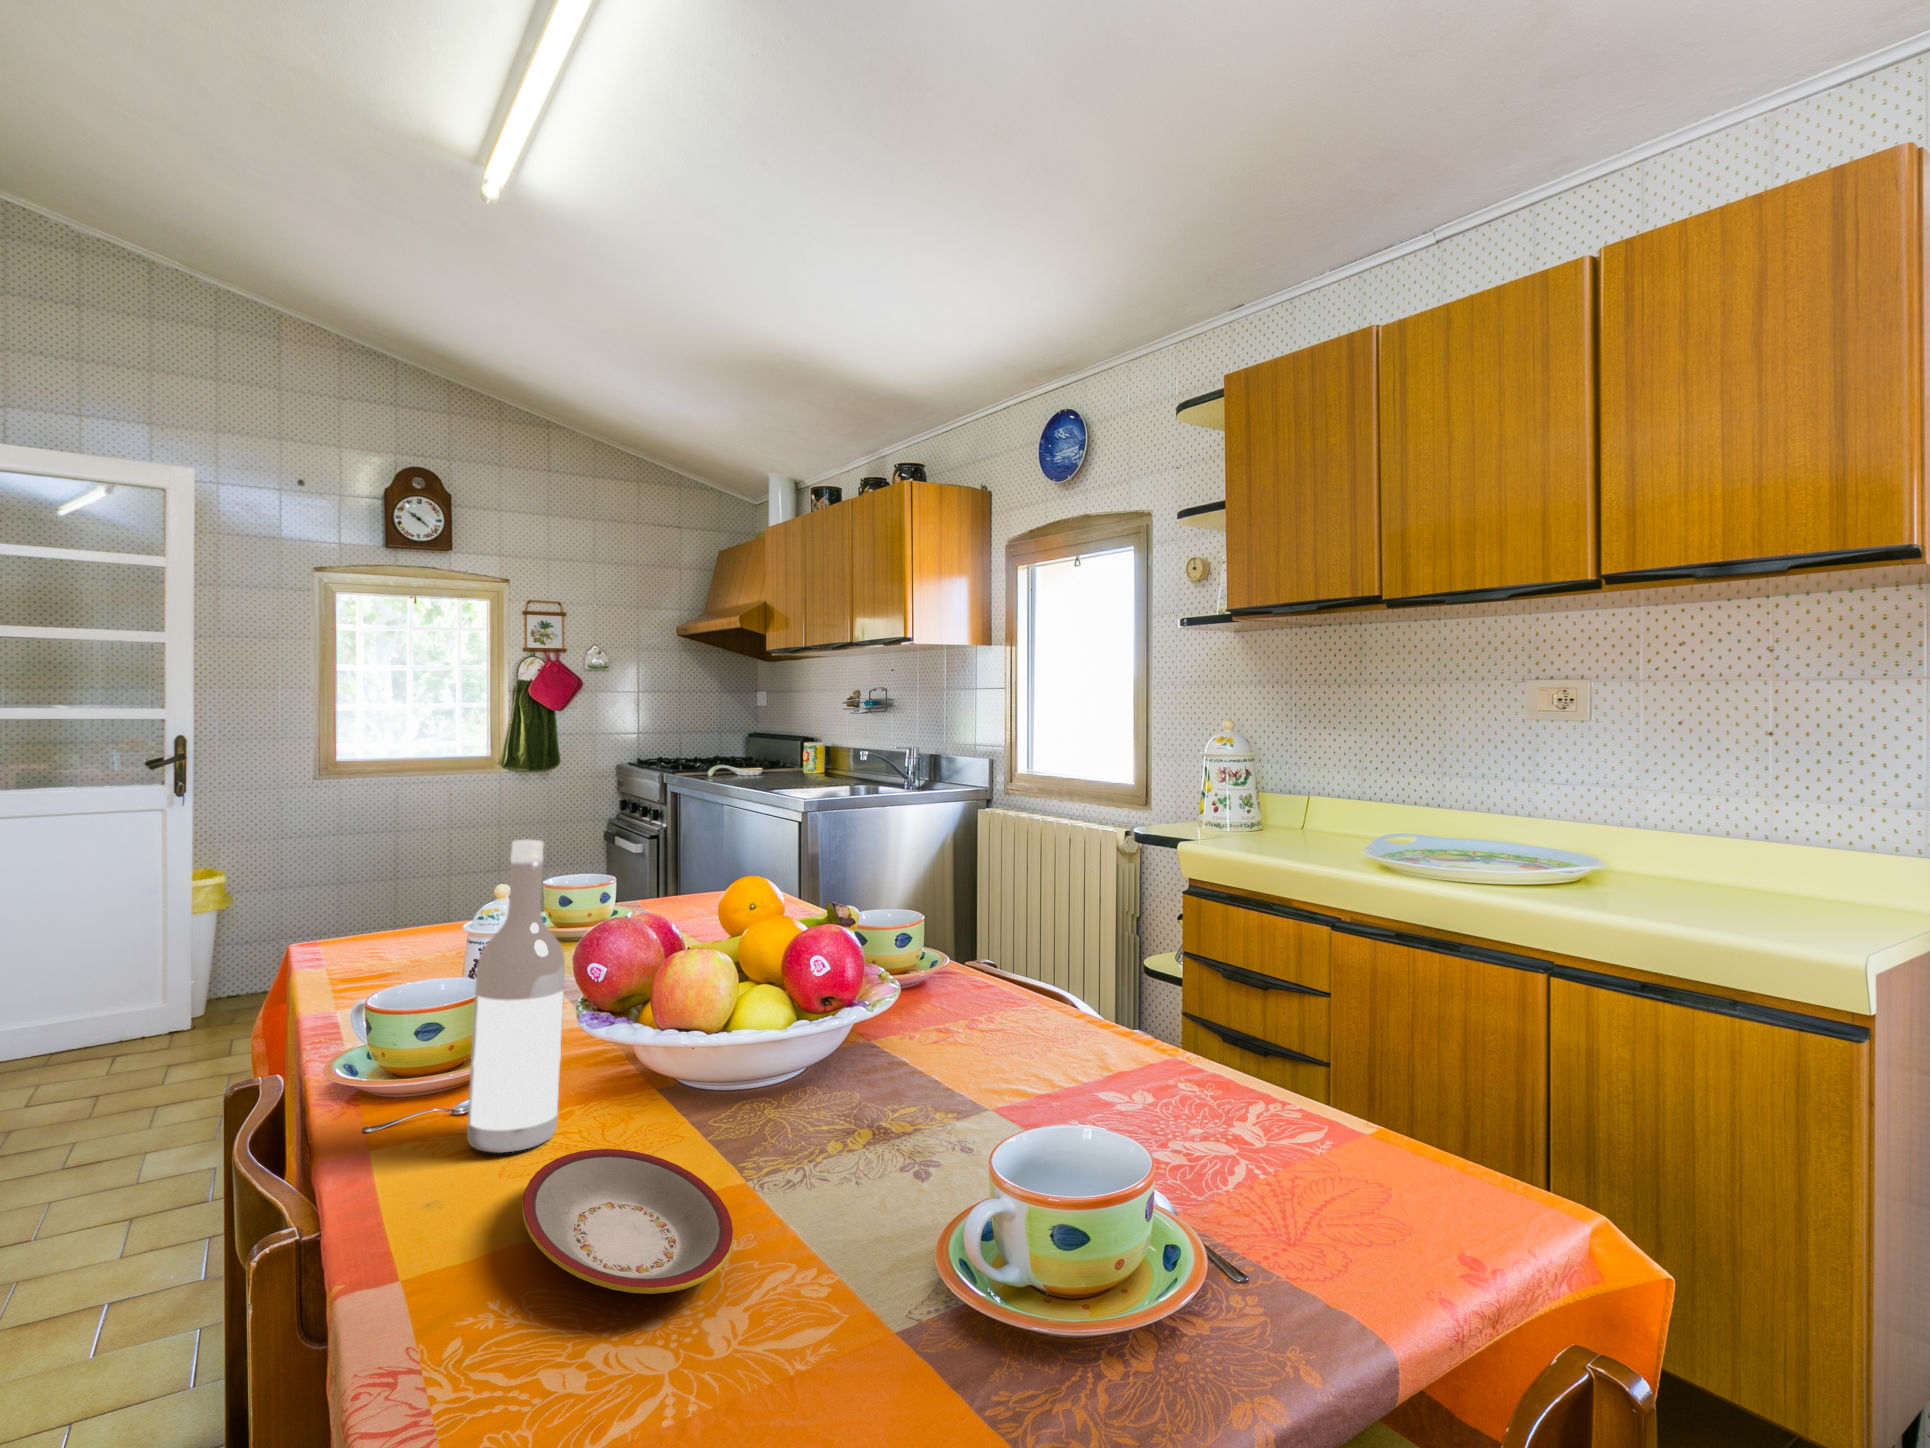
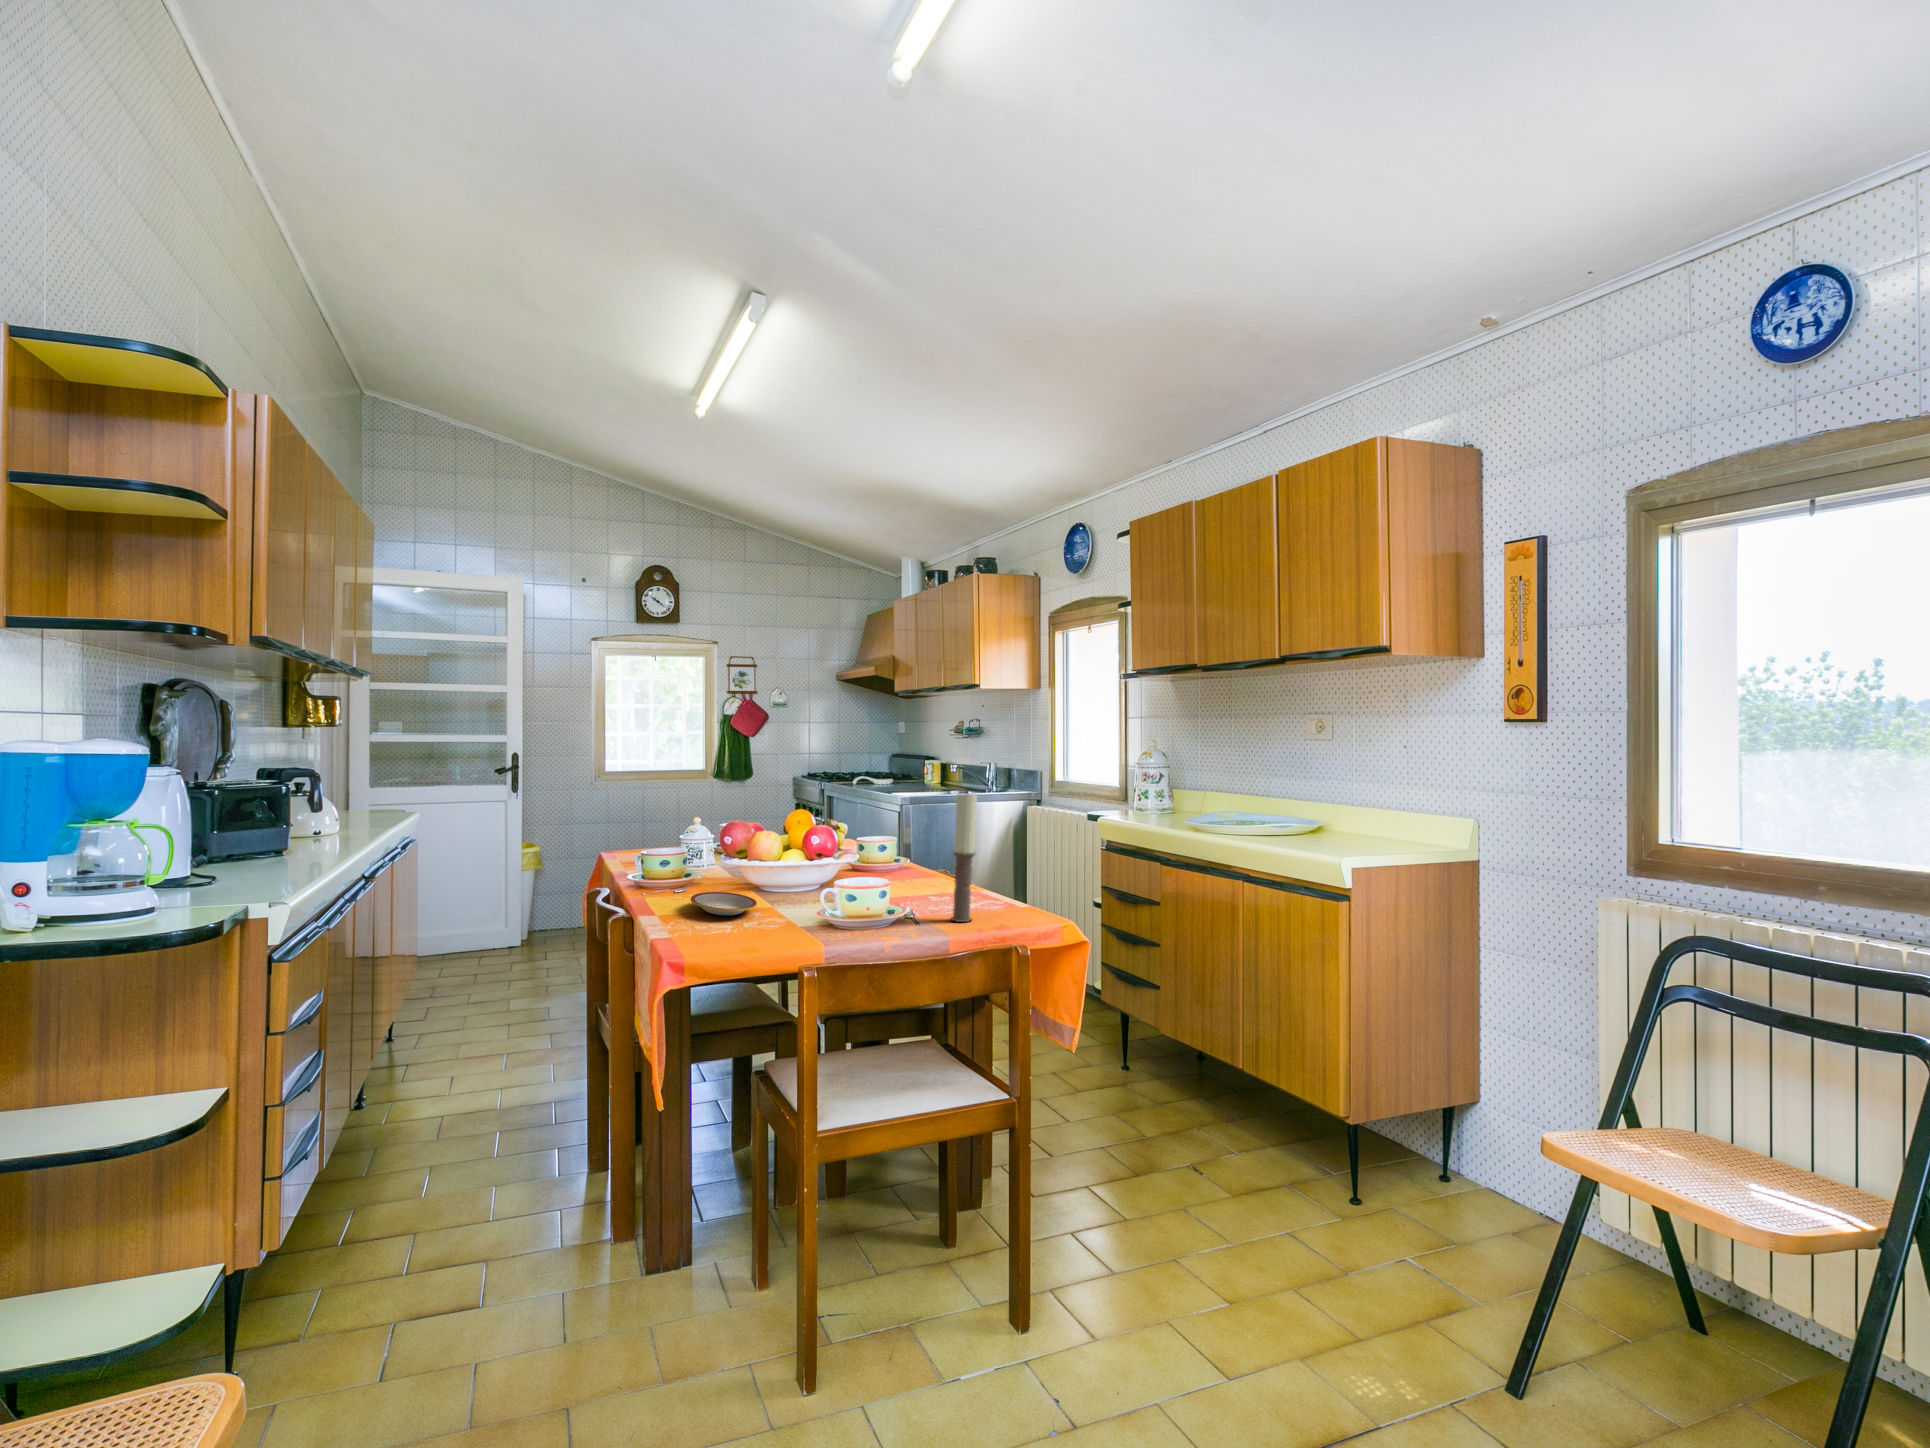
wine bottle: present [467,840,565,1153] -> none [675,780,711,896]
candle: none [1318,884,1391,1267] -> present [951,793,977,922]

